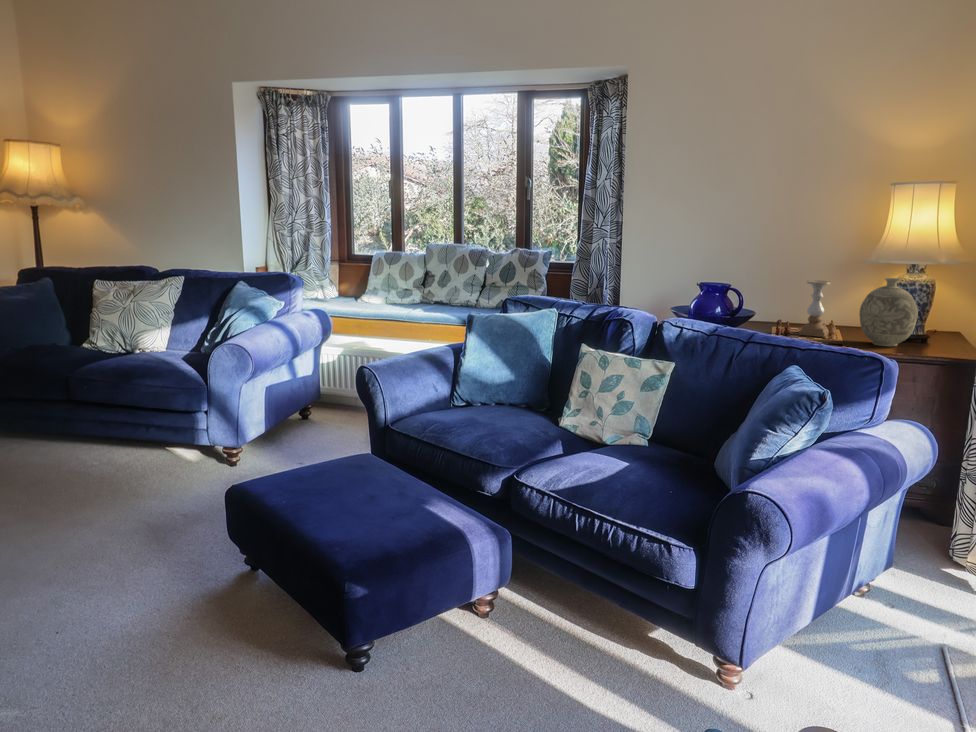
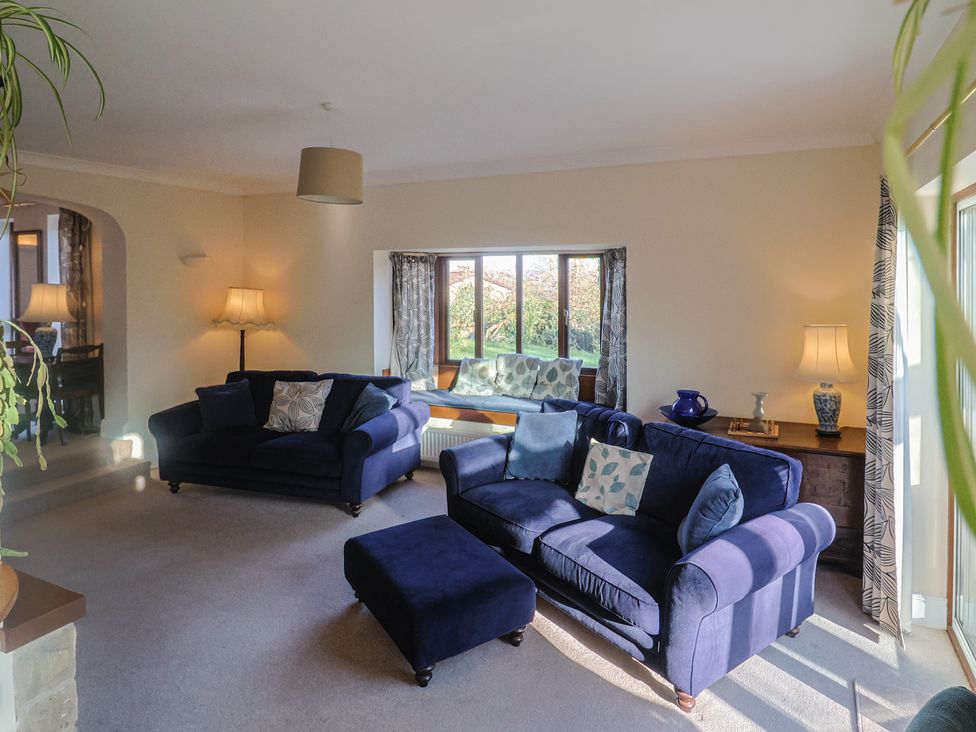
decorative vase: present [859,278,918,346] -> none [788,394,829,442]

